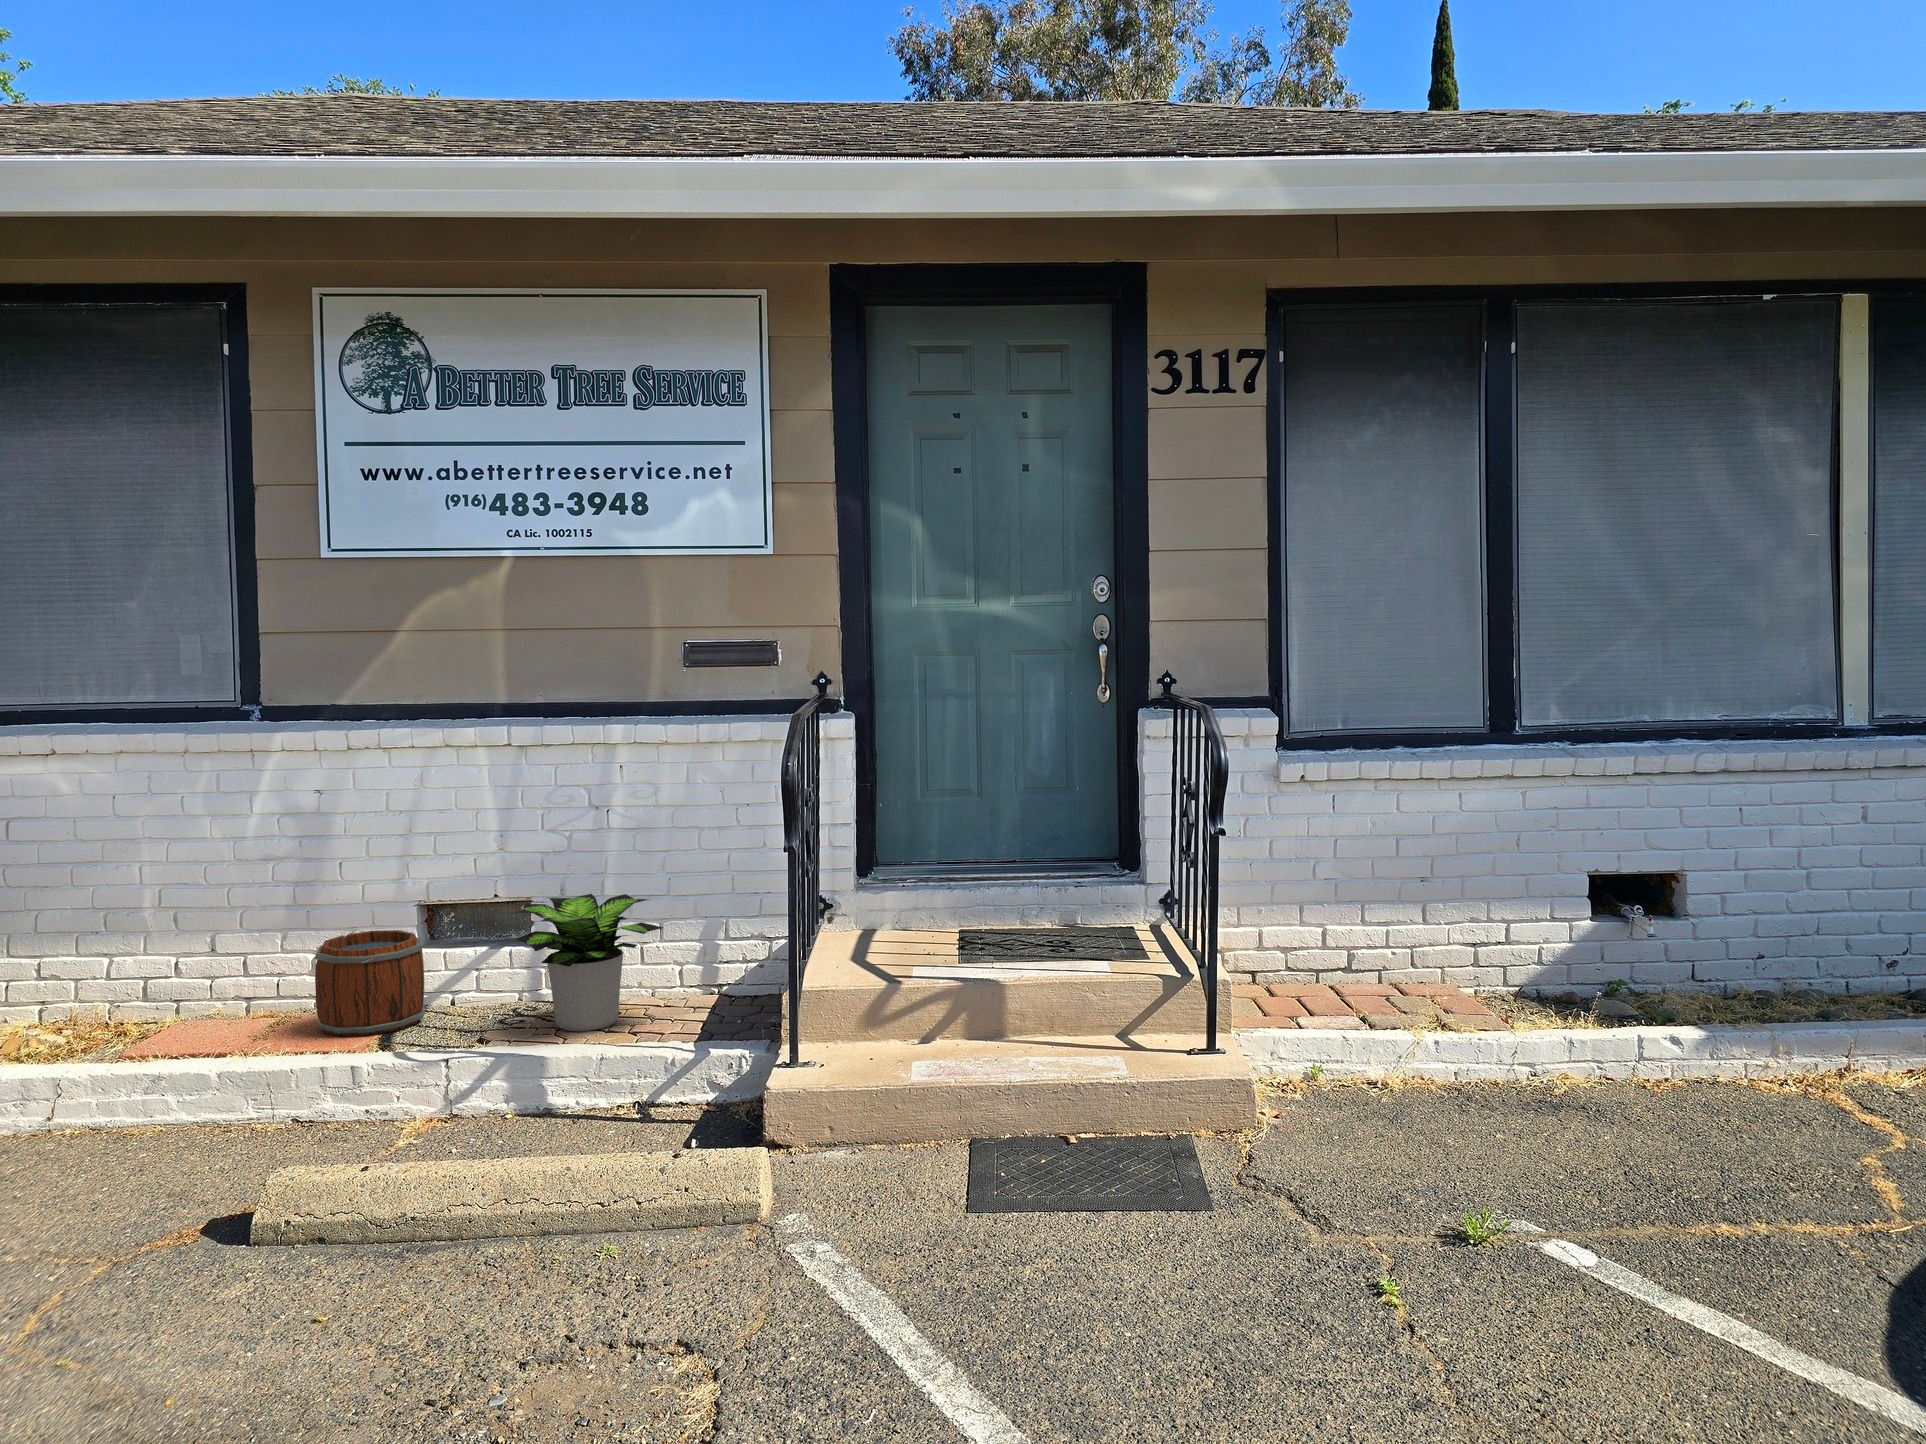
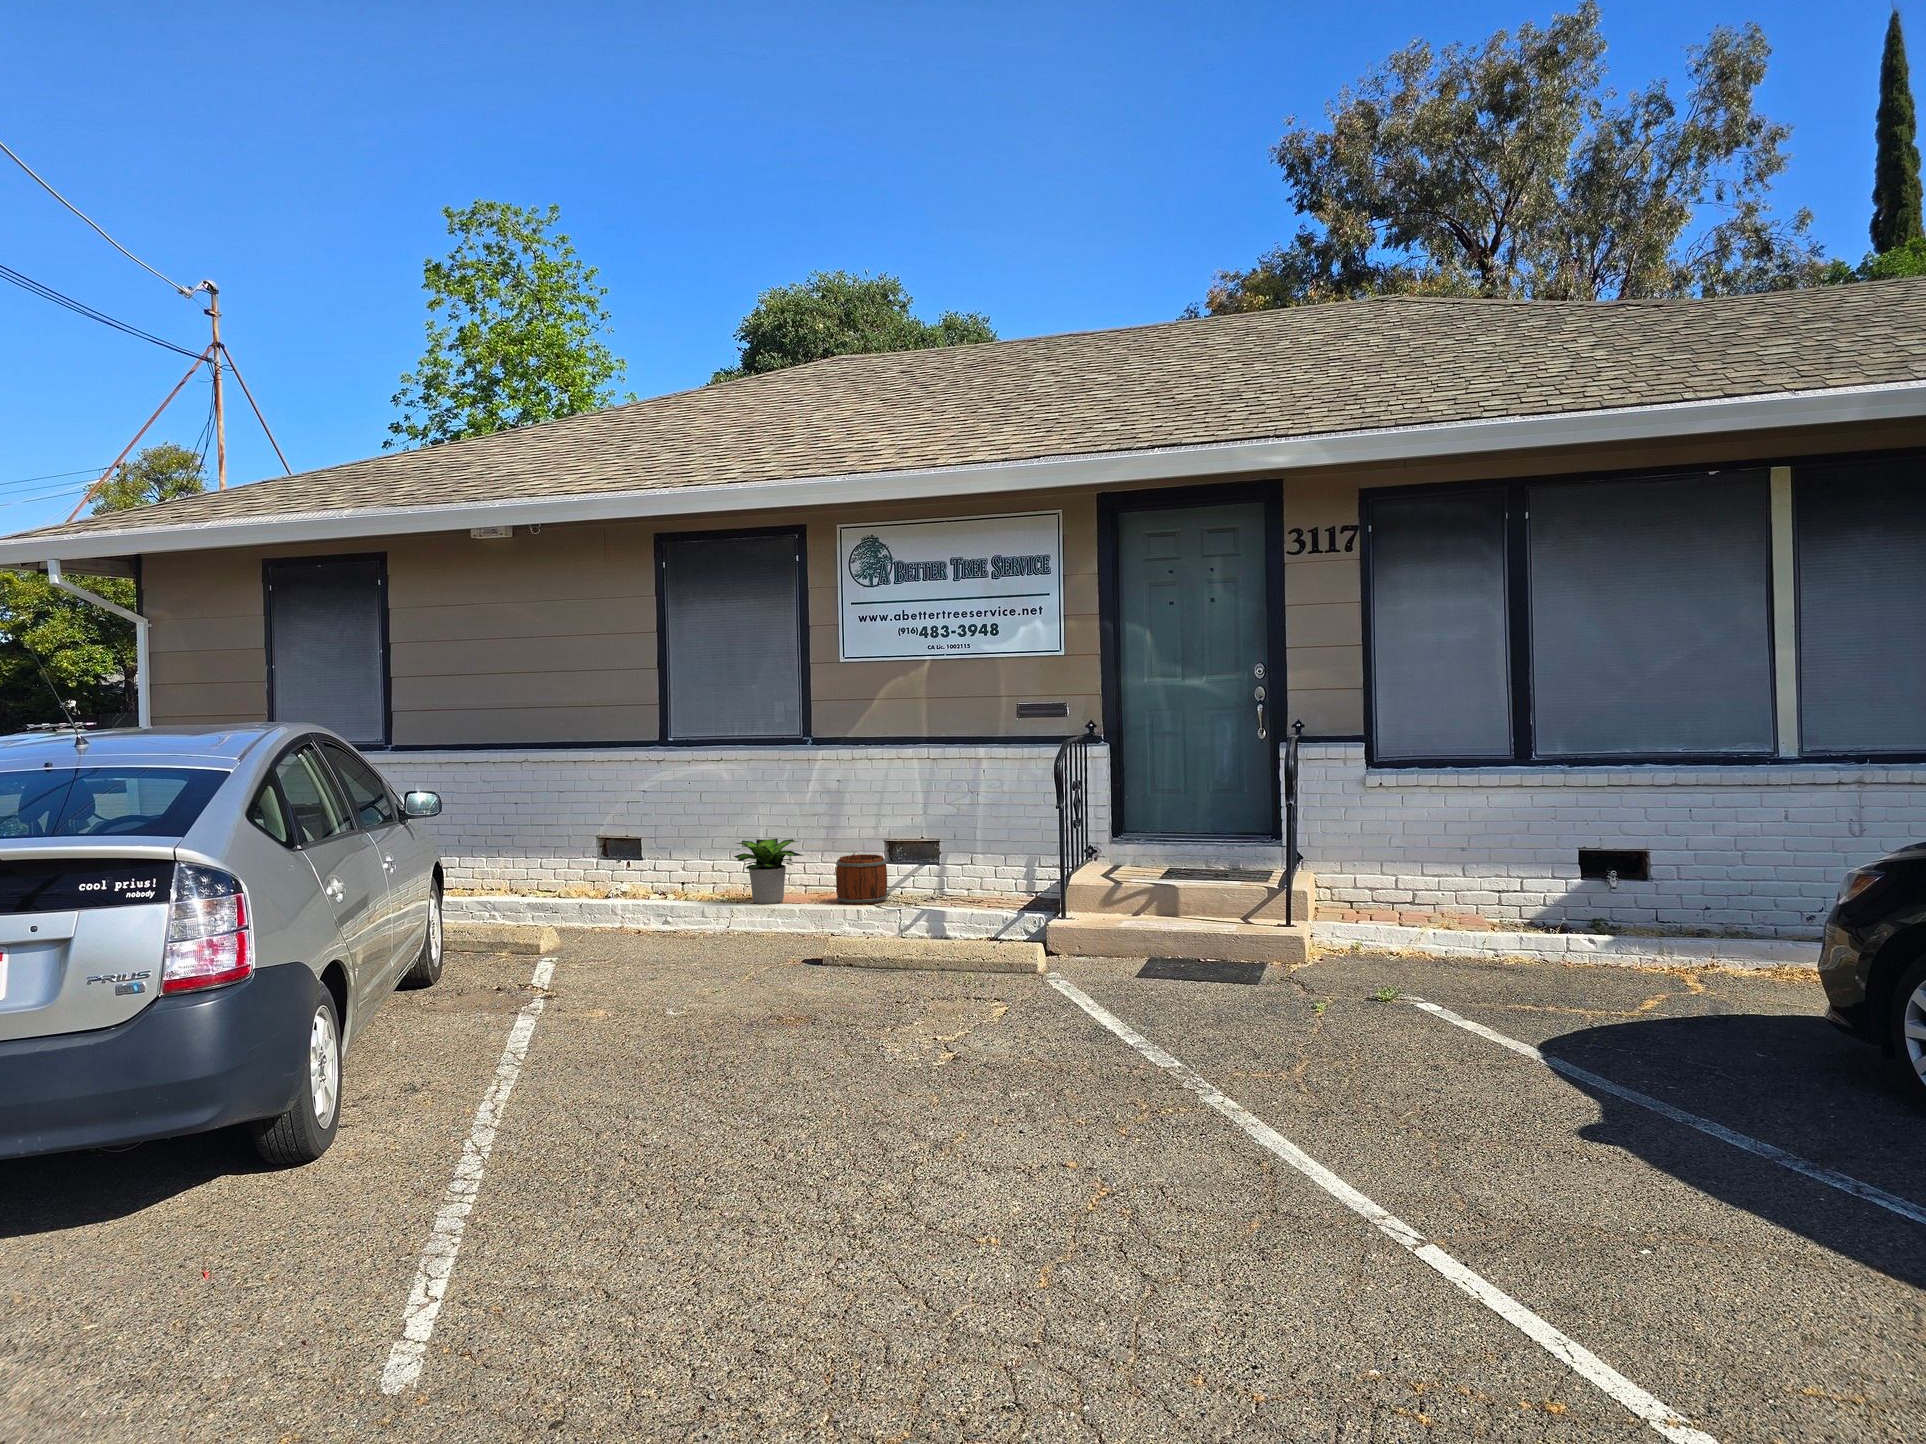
potted plant: present [515,894,663,1032] -> present [734,839,803,904]

